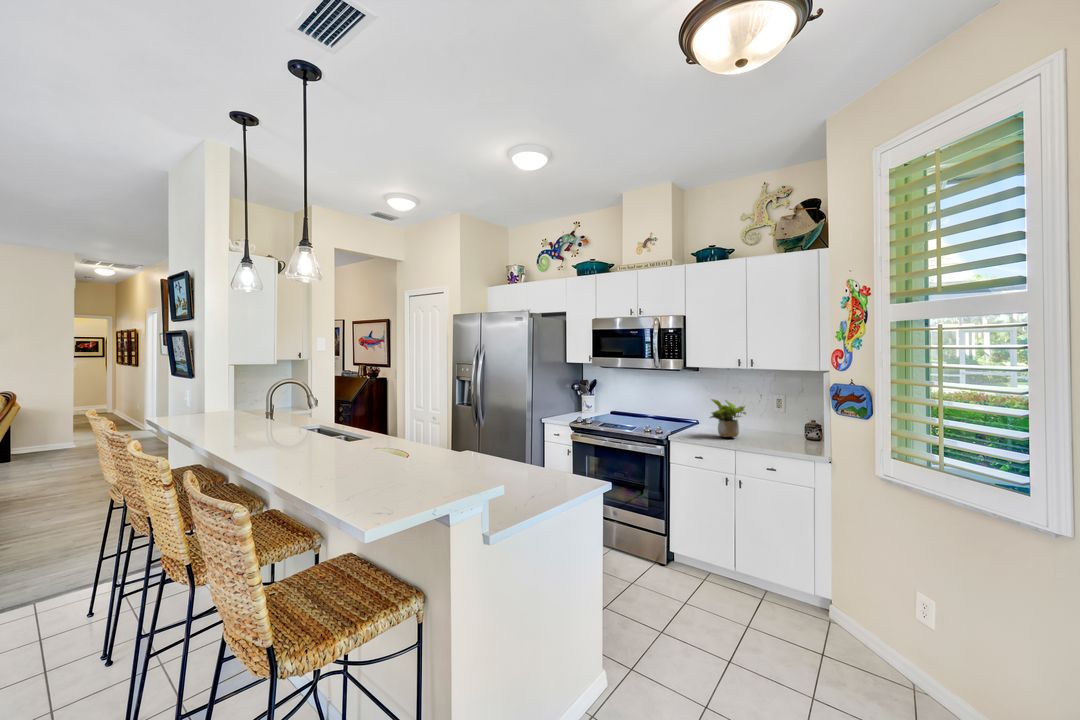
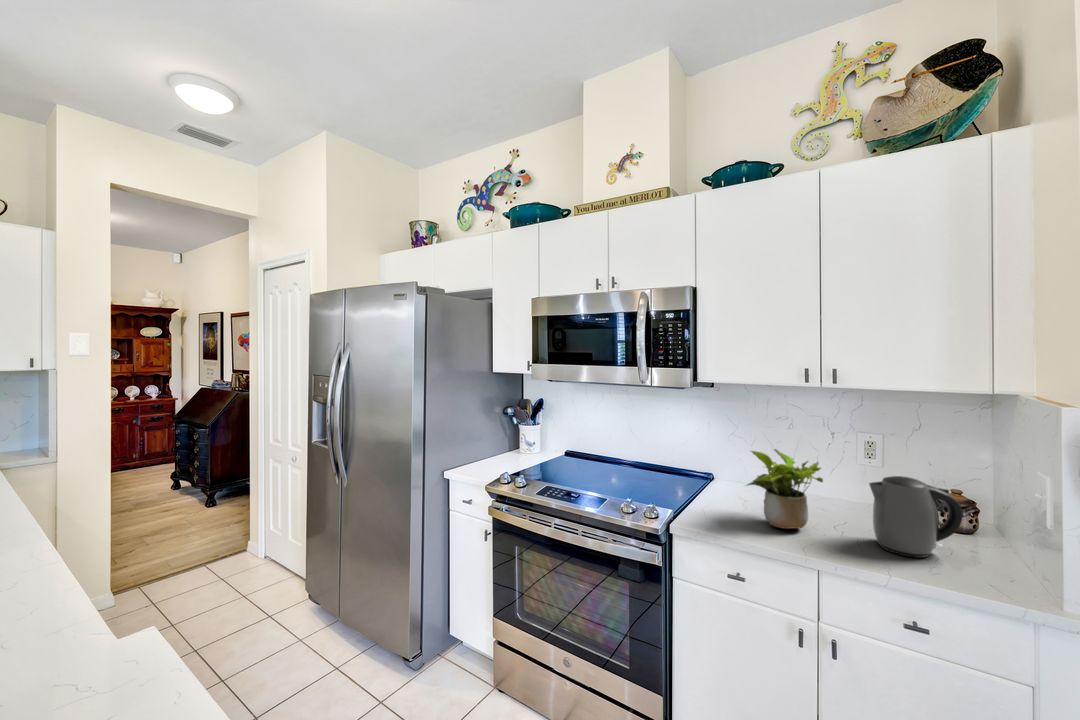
kettle: none [766,410,806,446] -> present [869,476,963,558]

